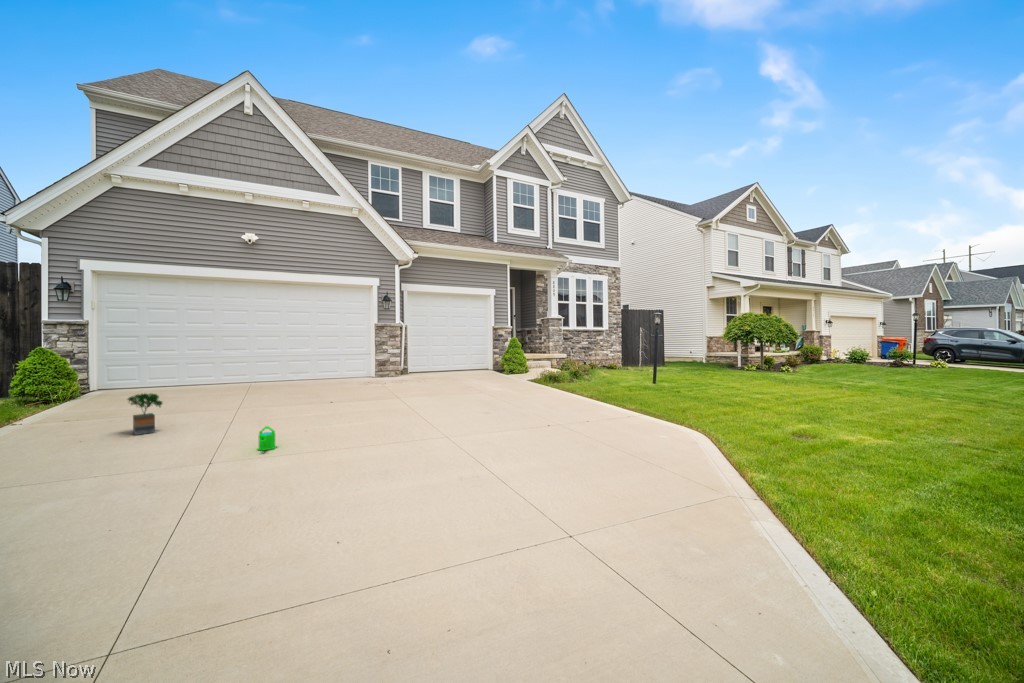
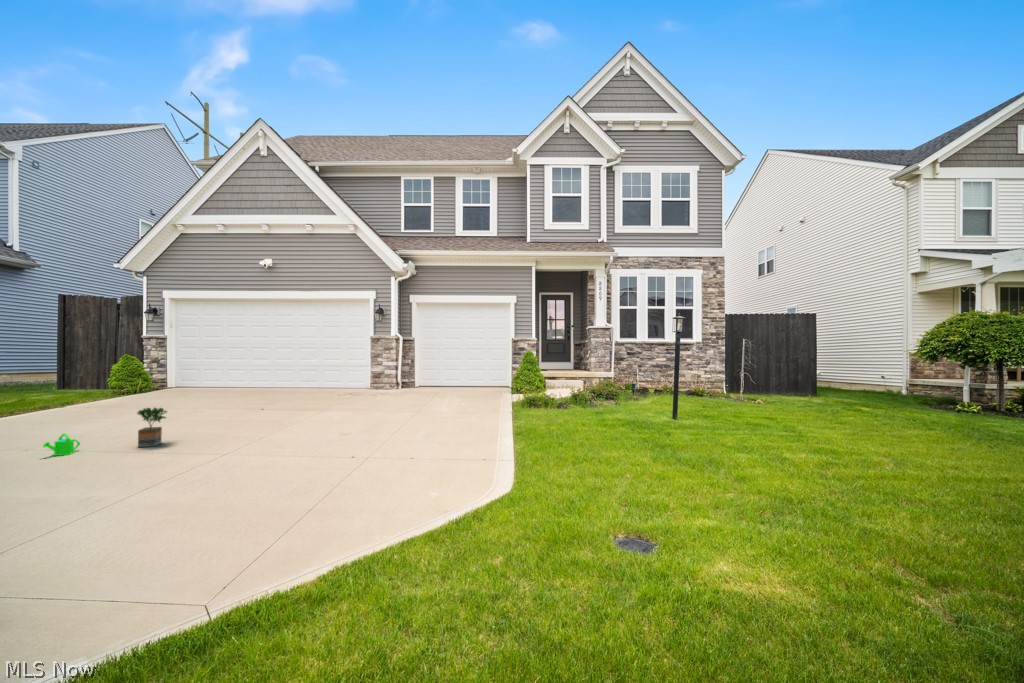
potted tree: present [128,393,162,435] -> present [137,408,167,447]

